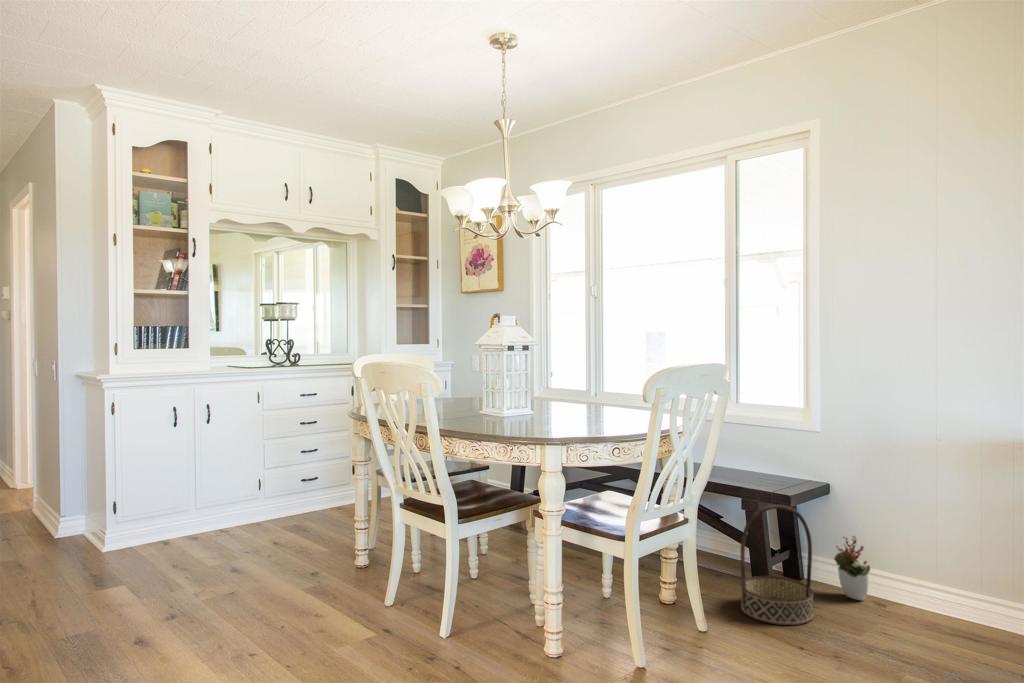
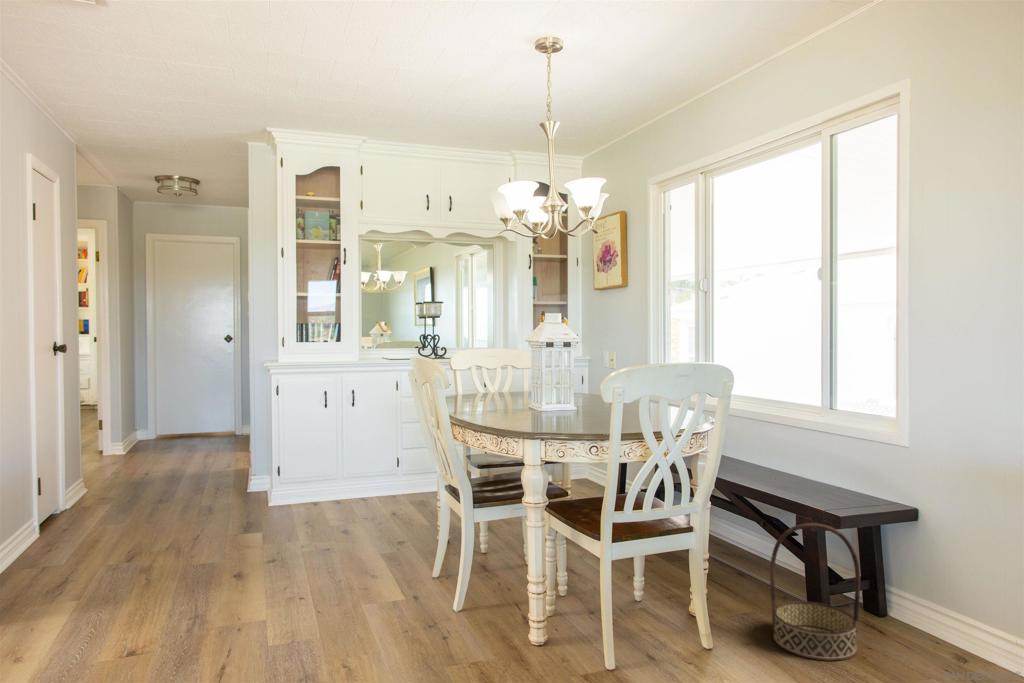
decorative plant: present [834,536,870,601] -> none [905,570,947,649]

